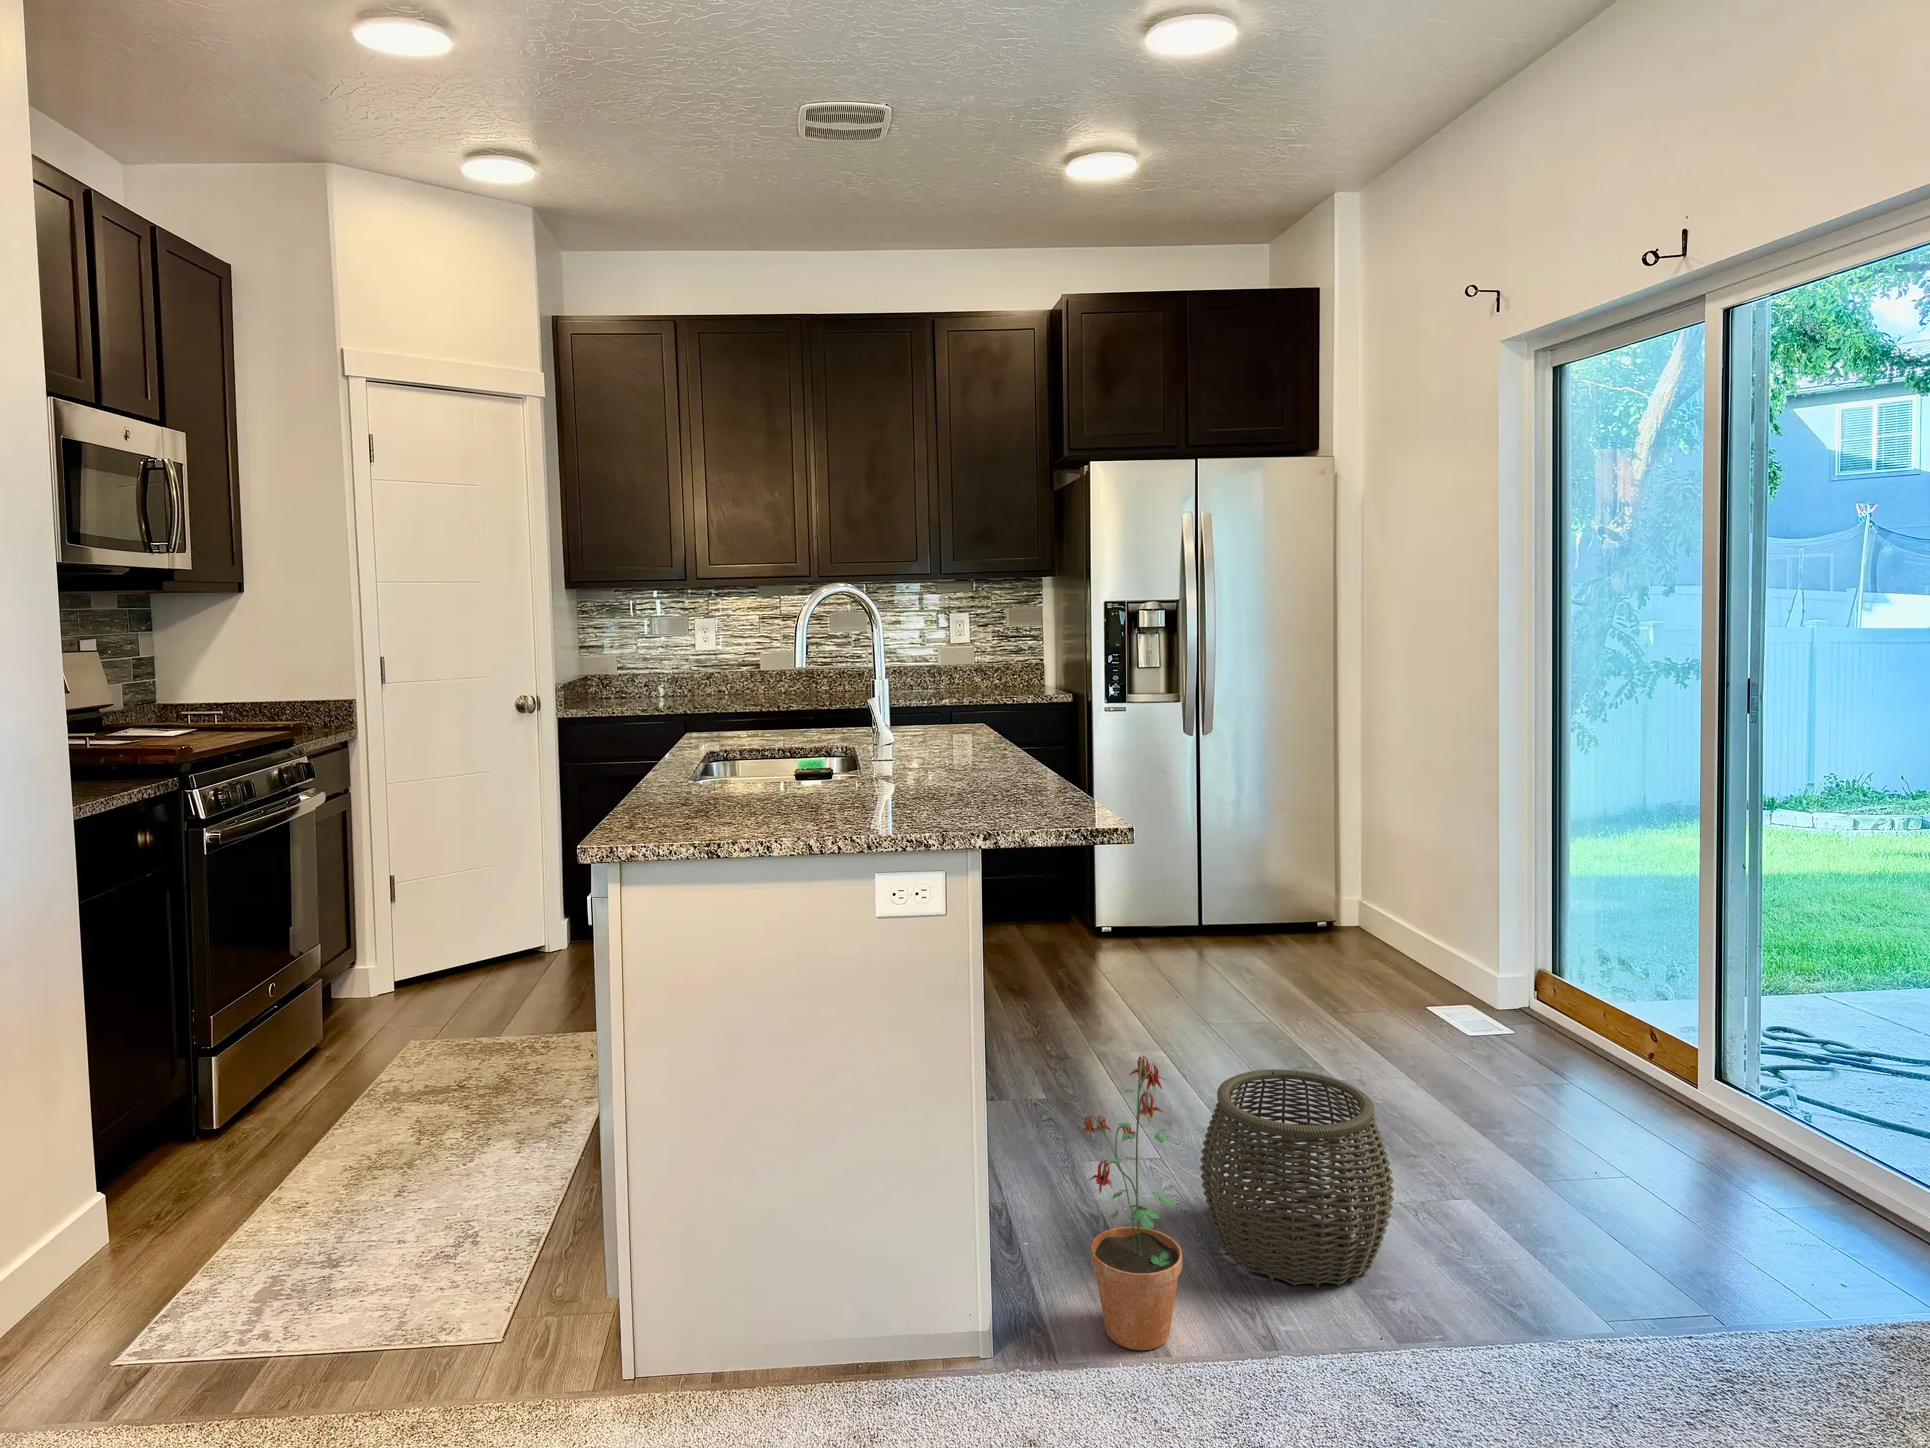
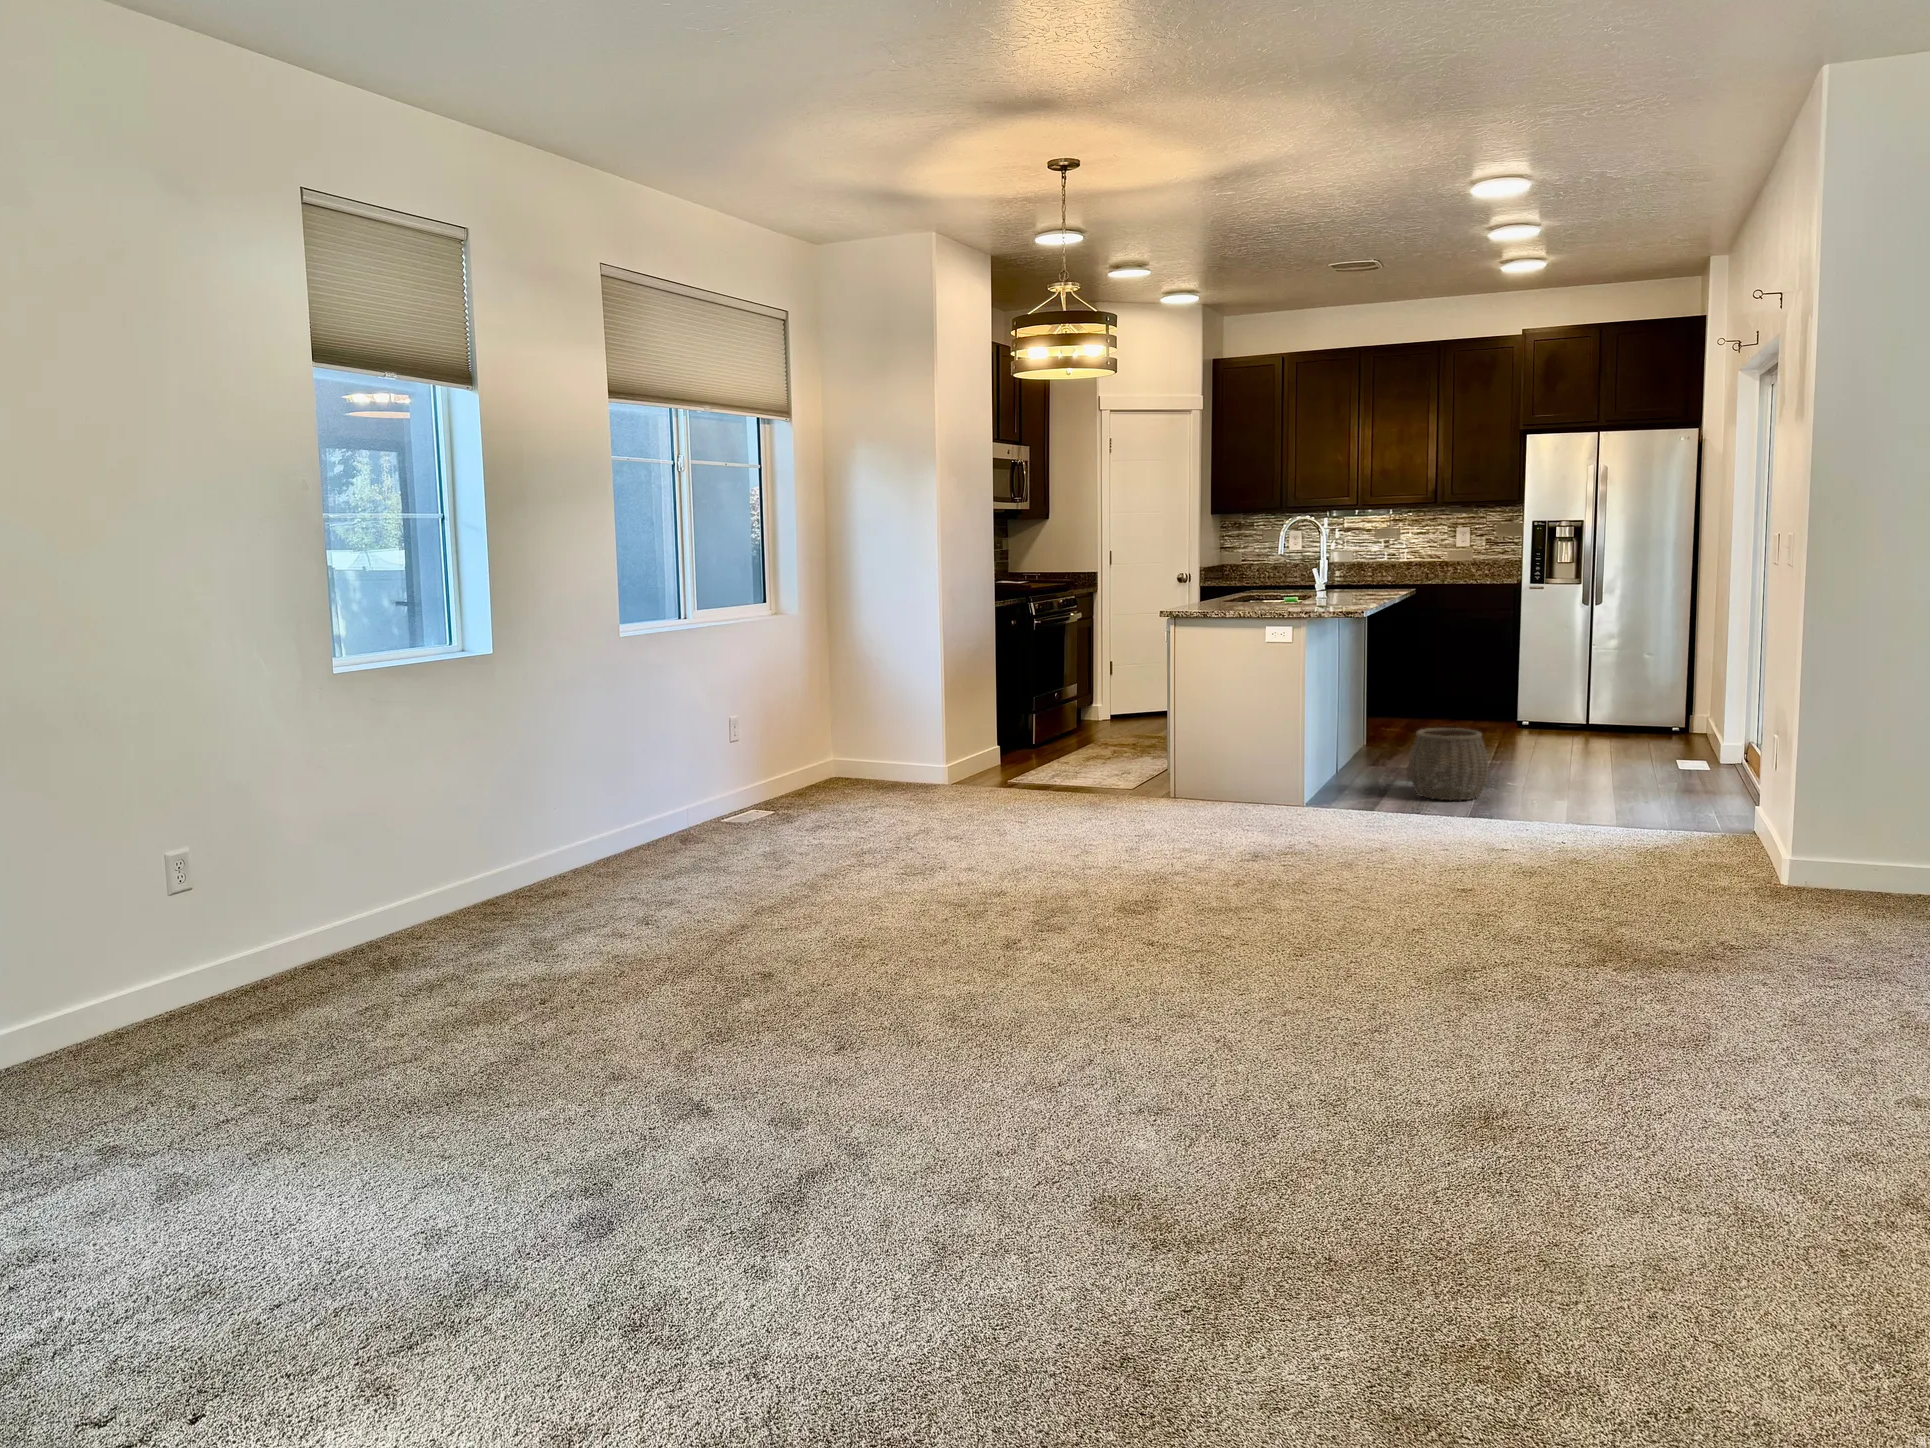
potted plant: present [1082,1056,1182,1350] -> none [1336,701,1376,801]

